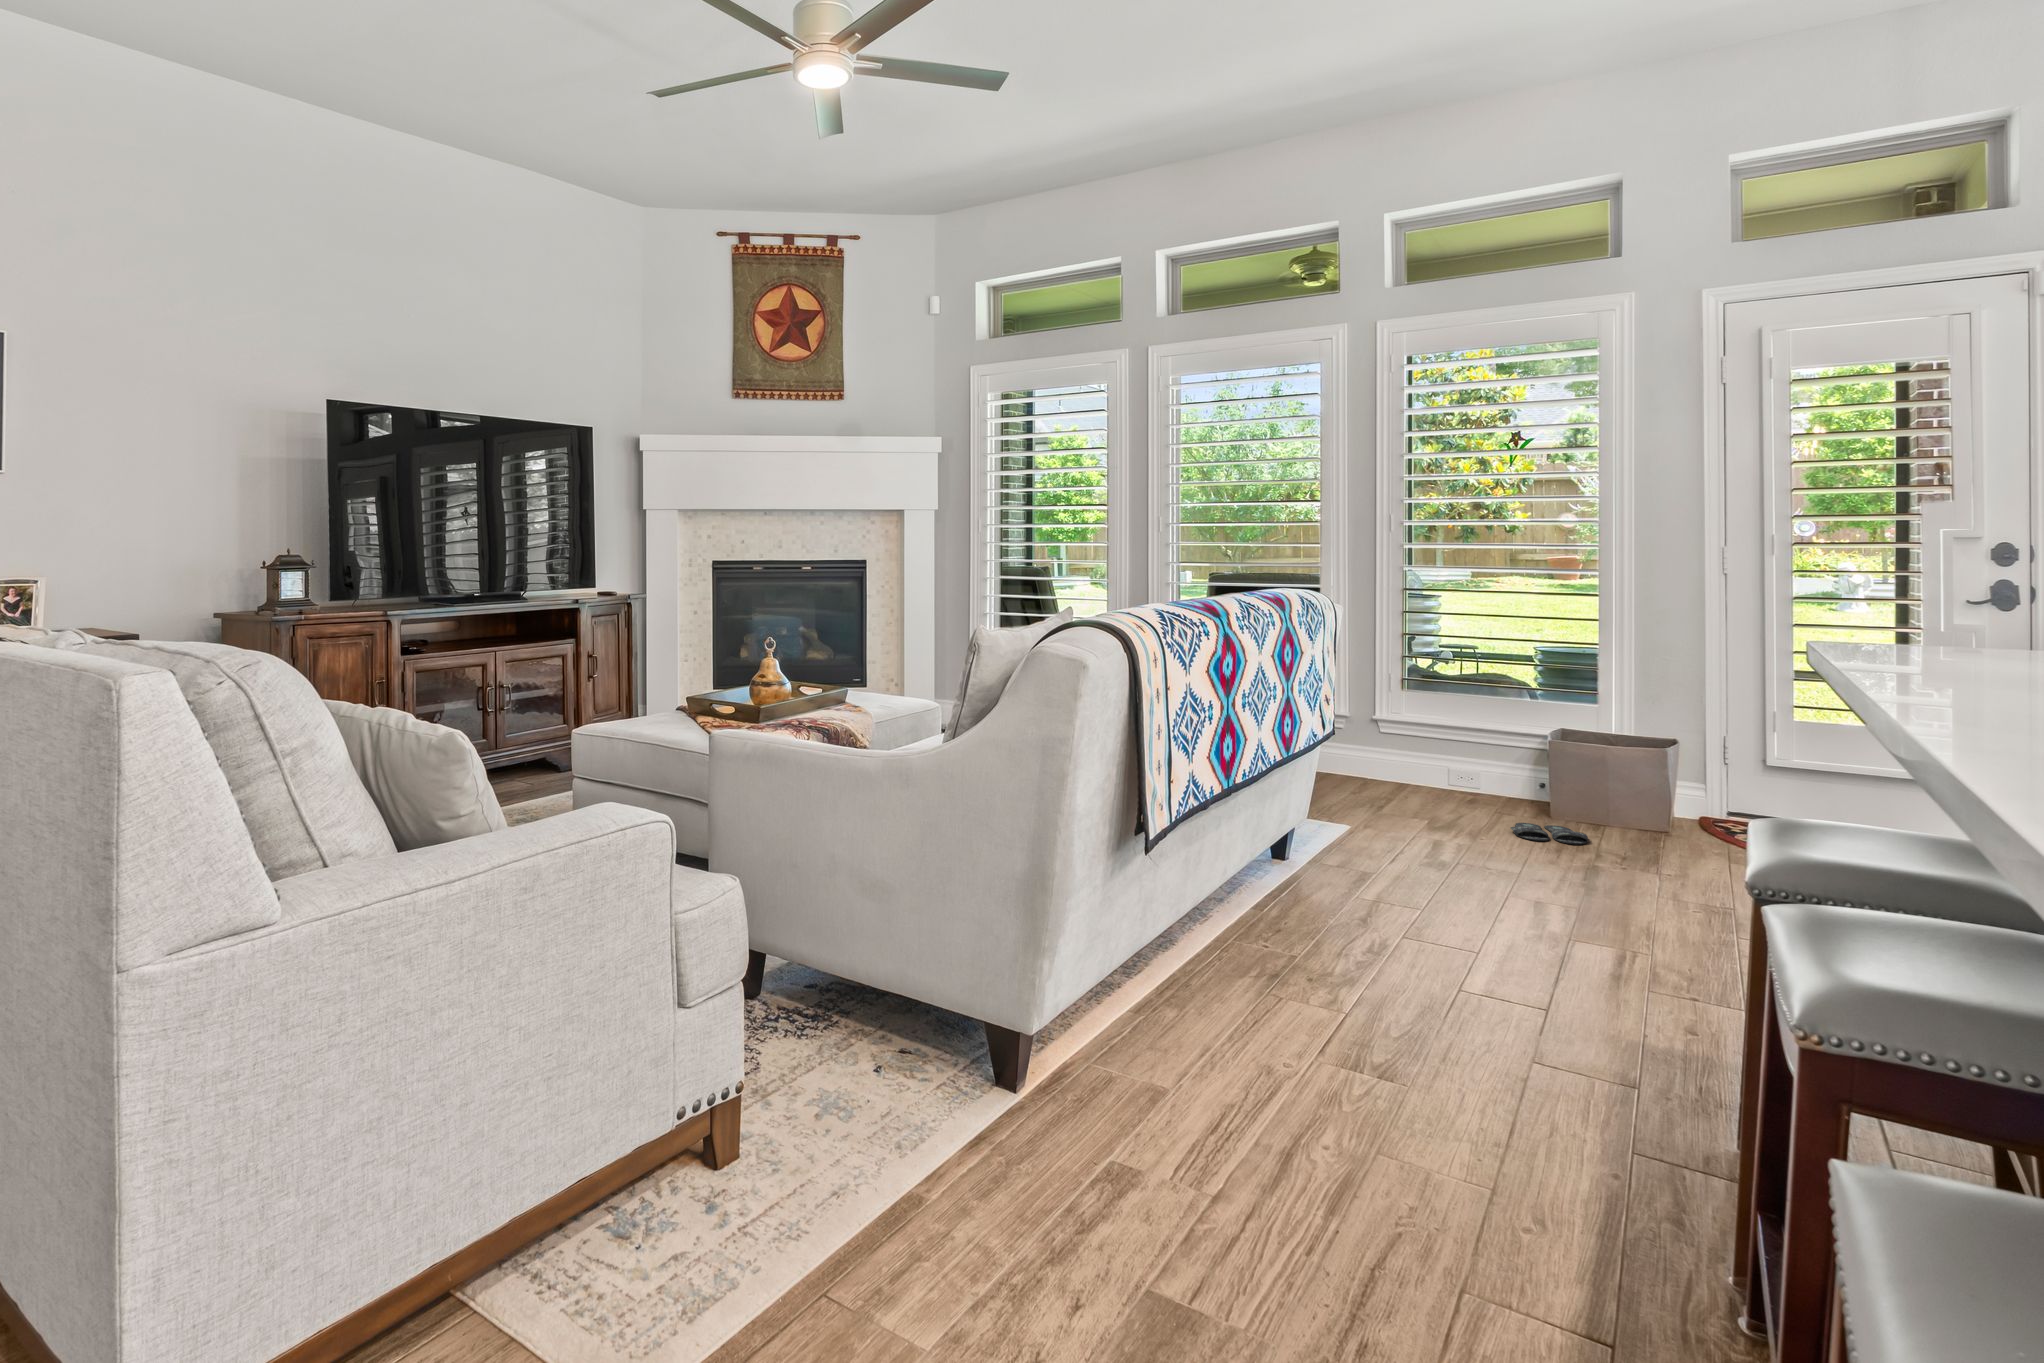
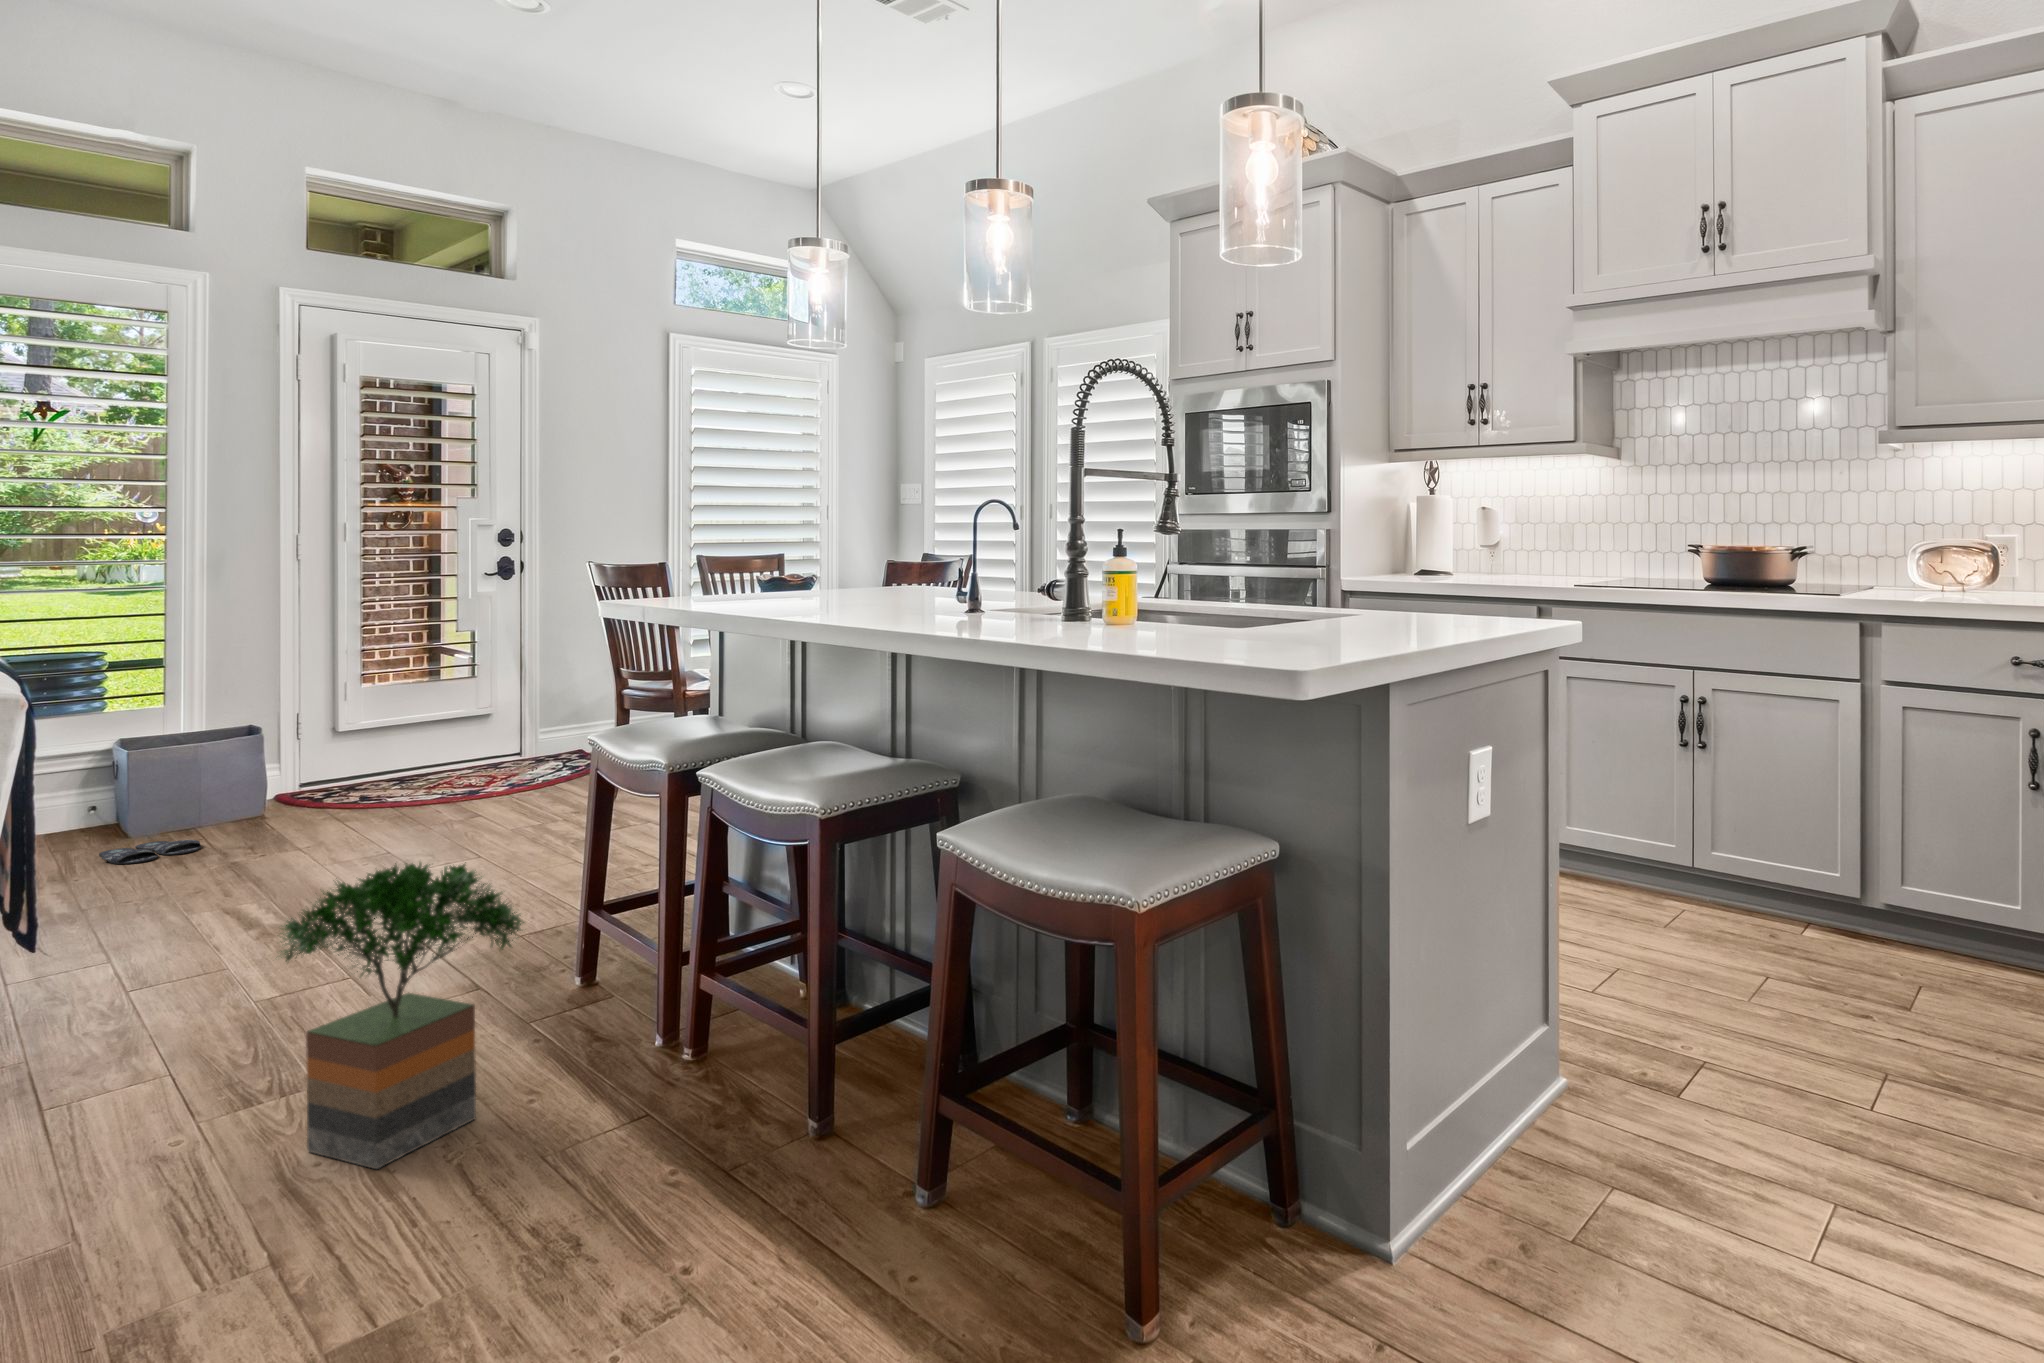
potted tree: none [1298,883,1522,1205] -> present [281,863,524,1169]

